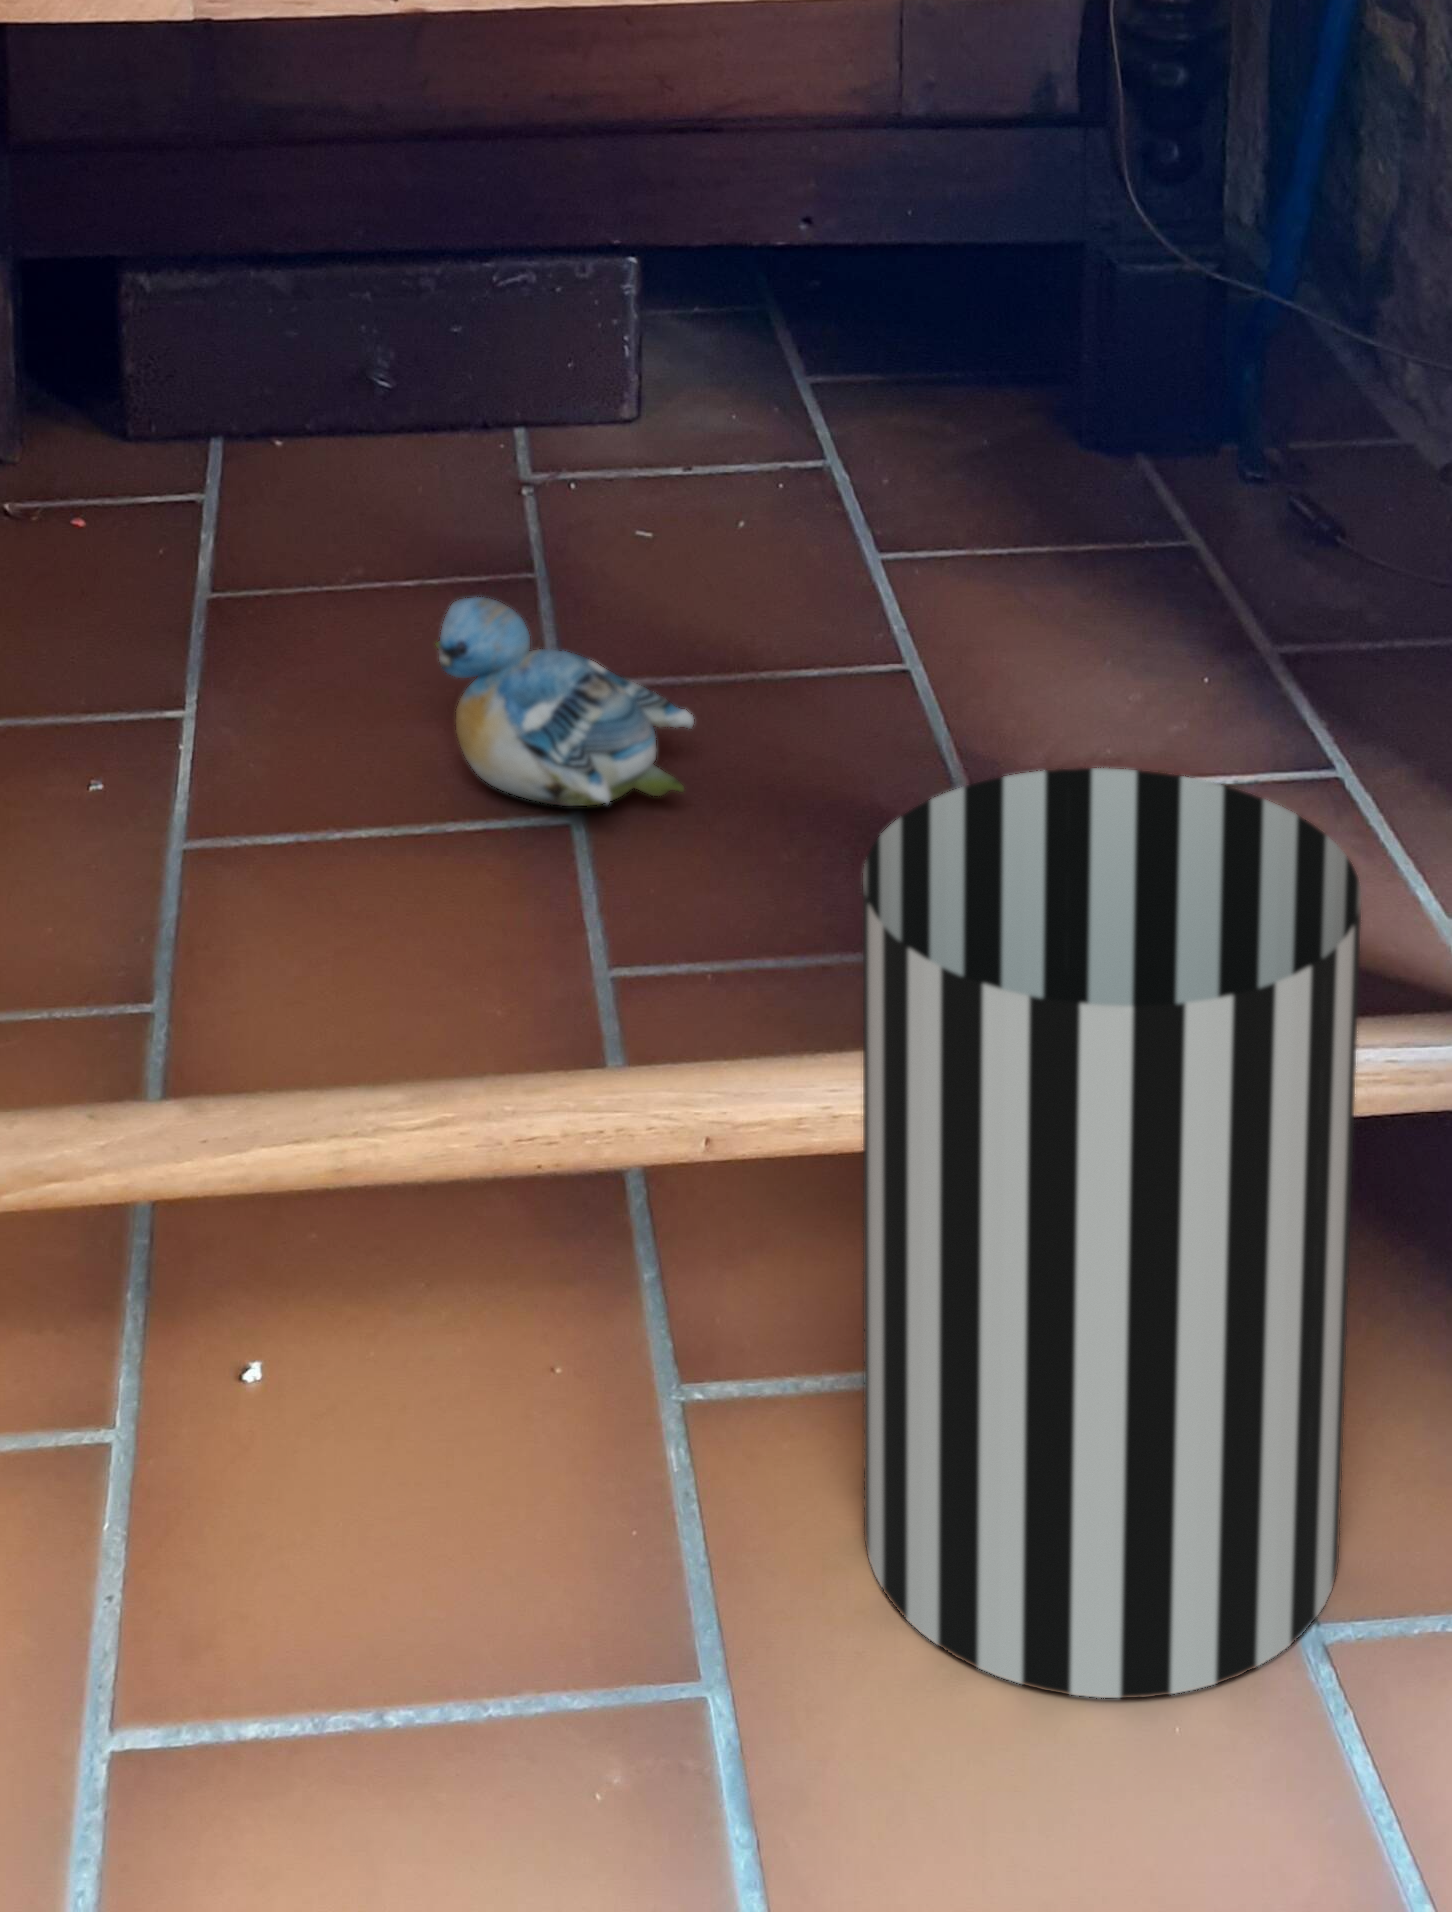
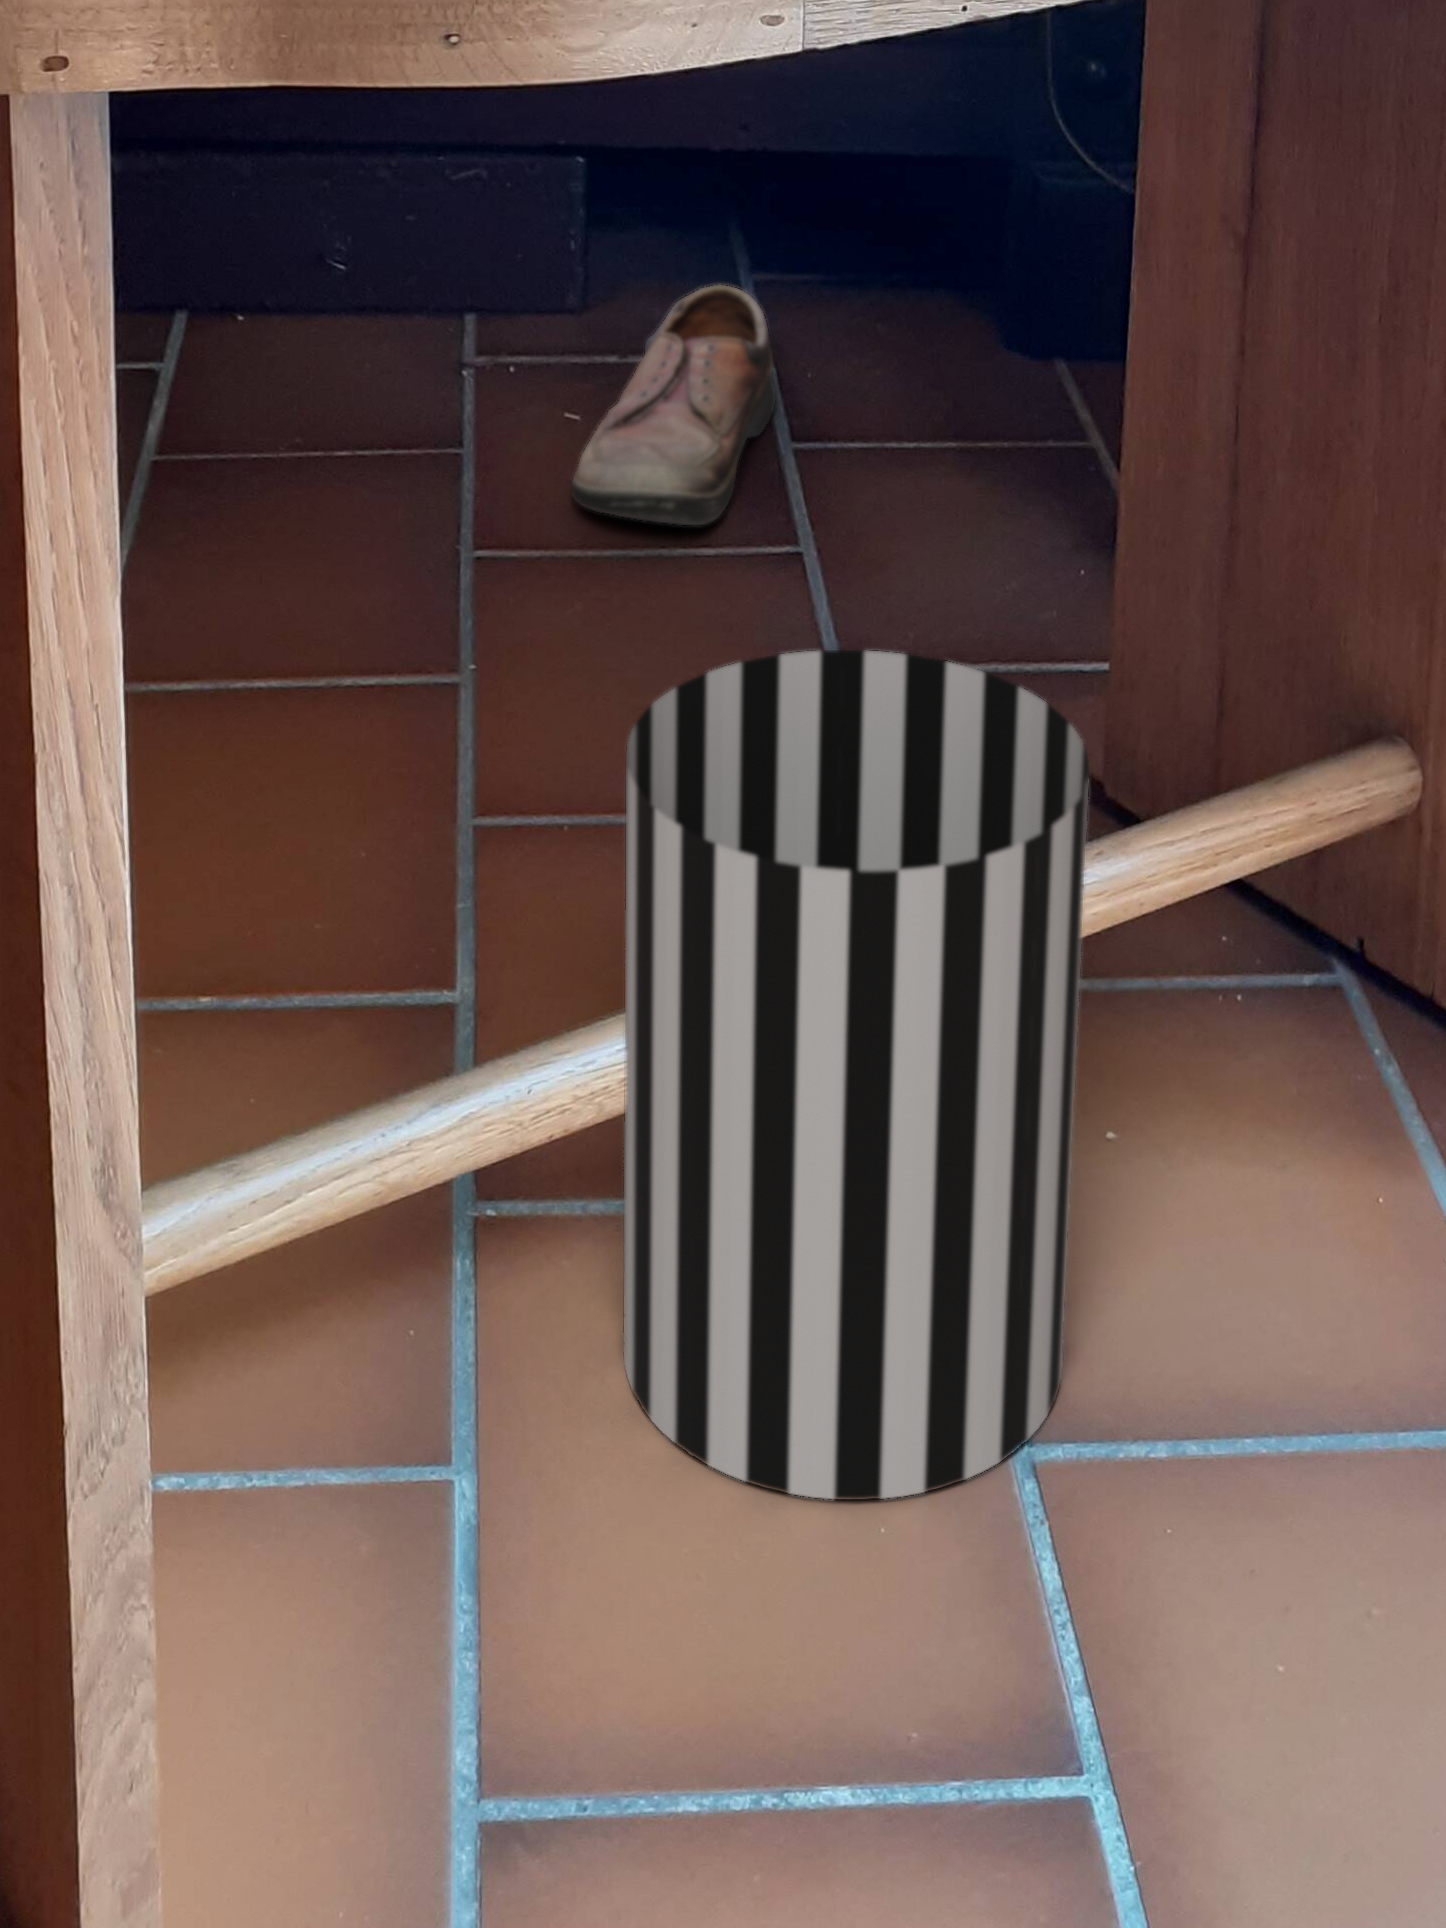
shoe: none [666,403,864,652] -> present [571,285,776,525]
plush toy: present [436,597,694,807] -> none [334,461,577,663]

